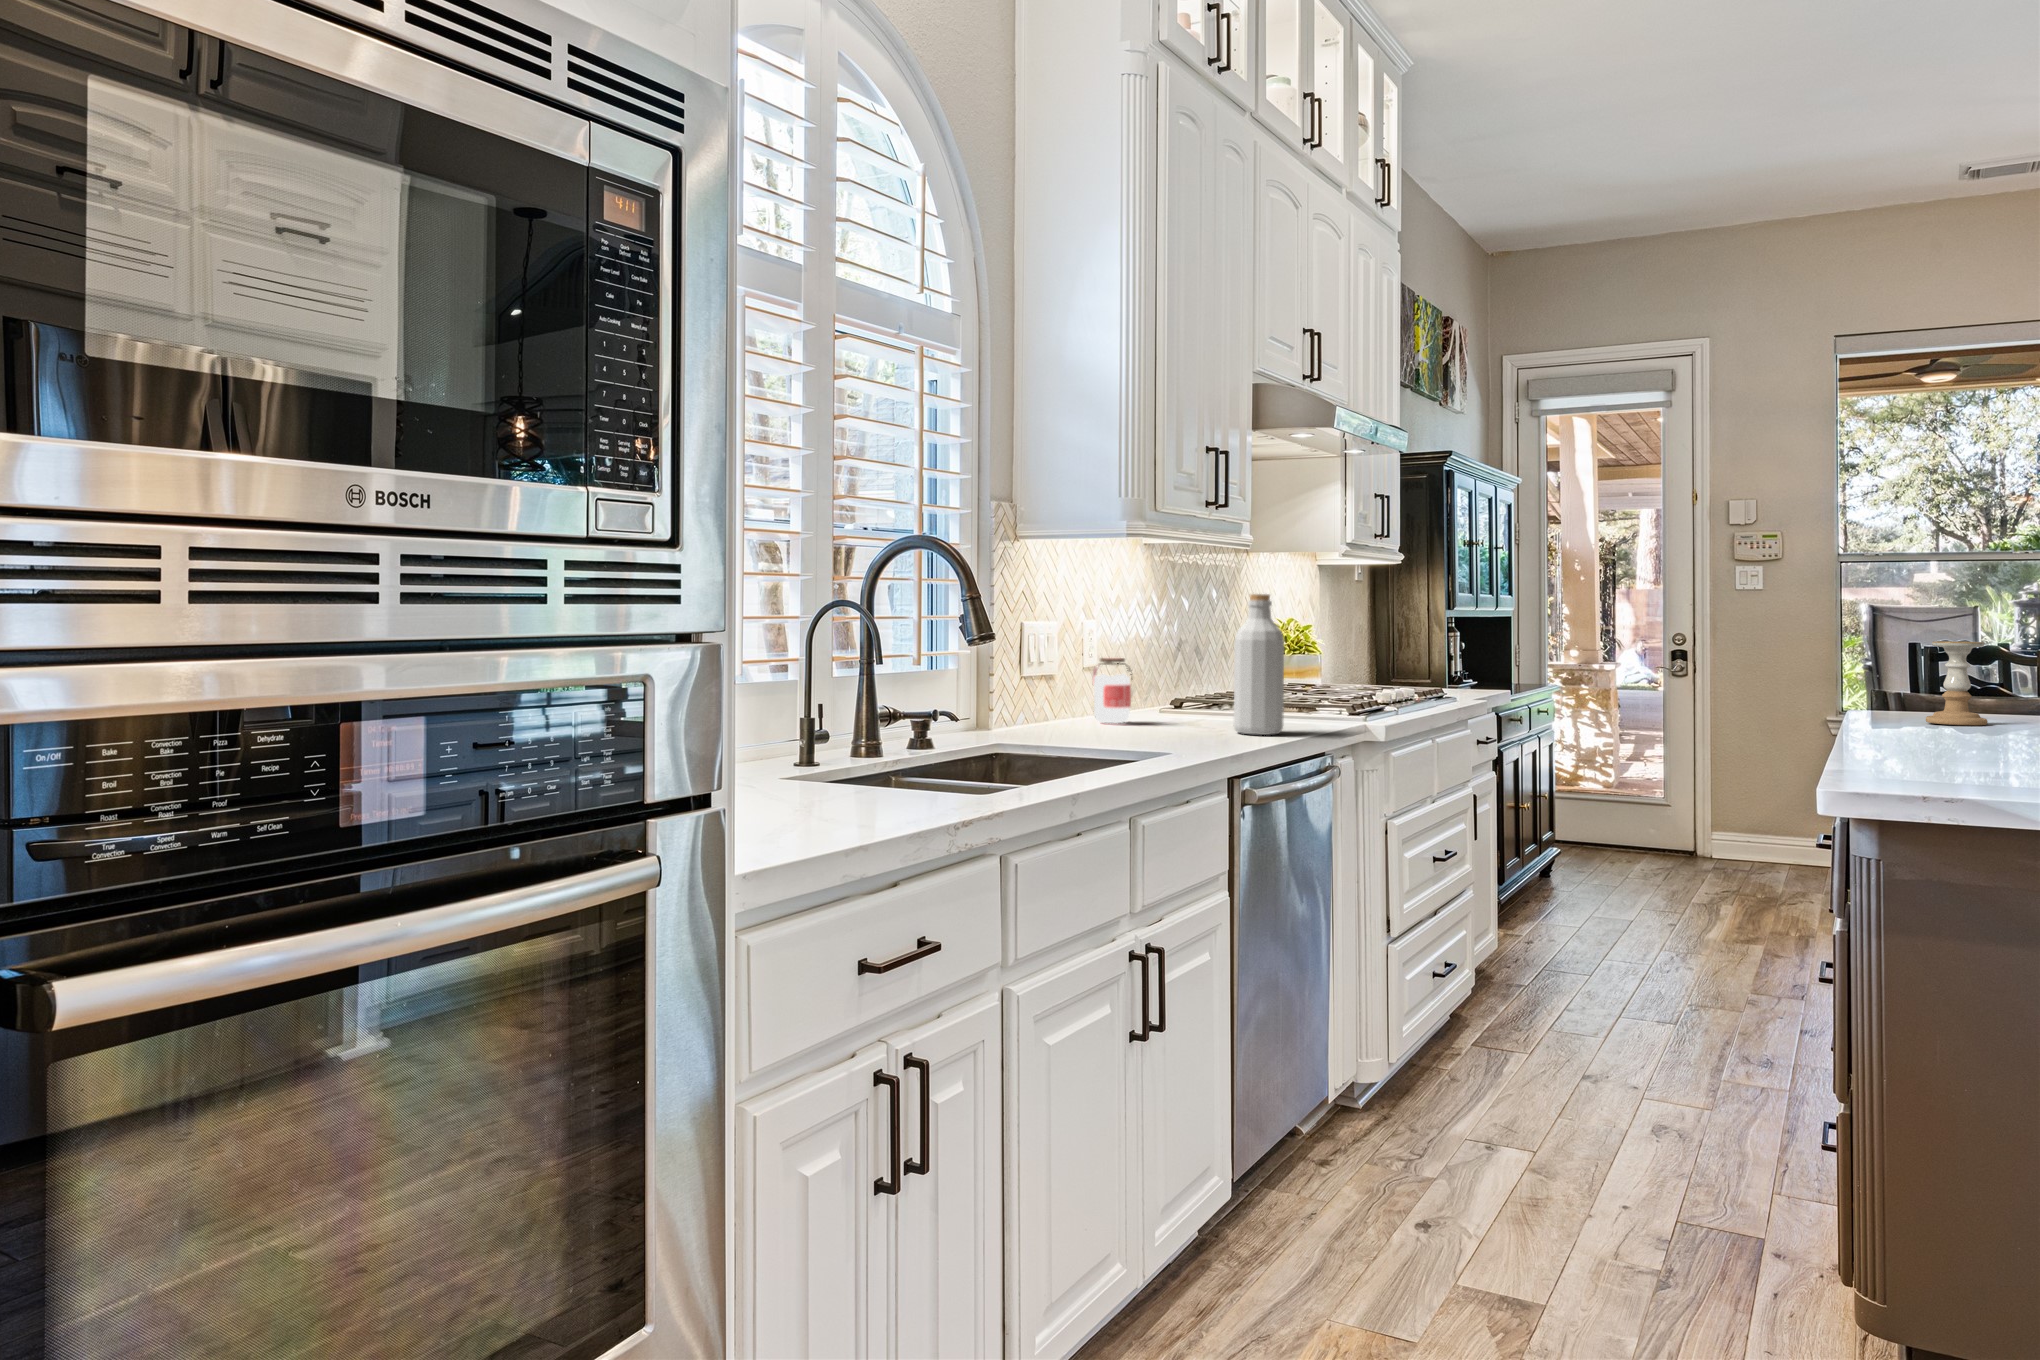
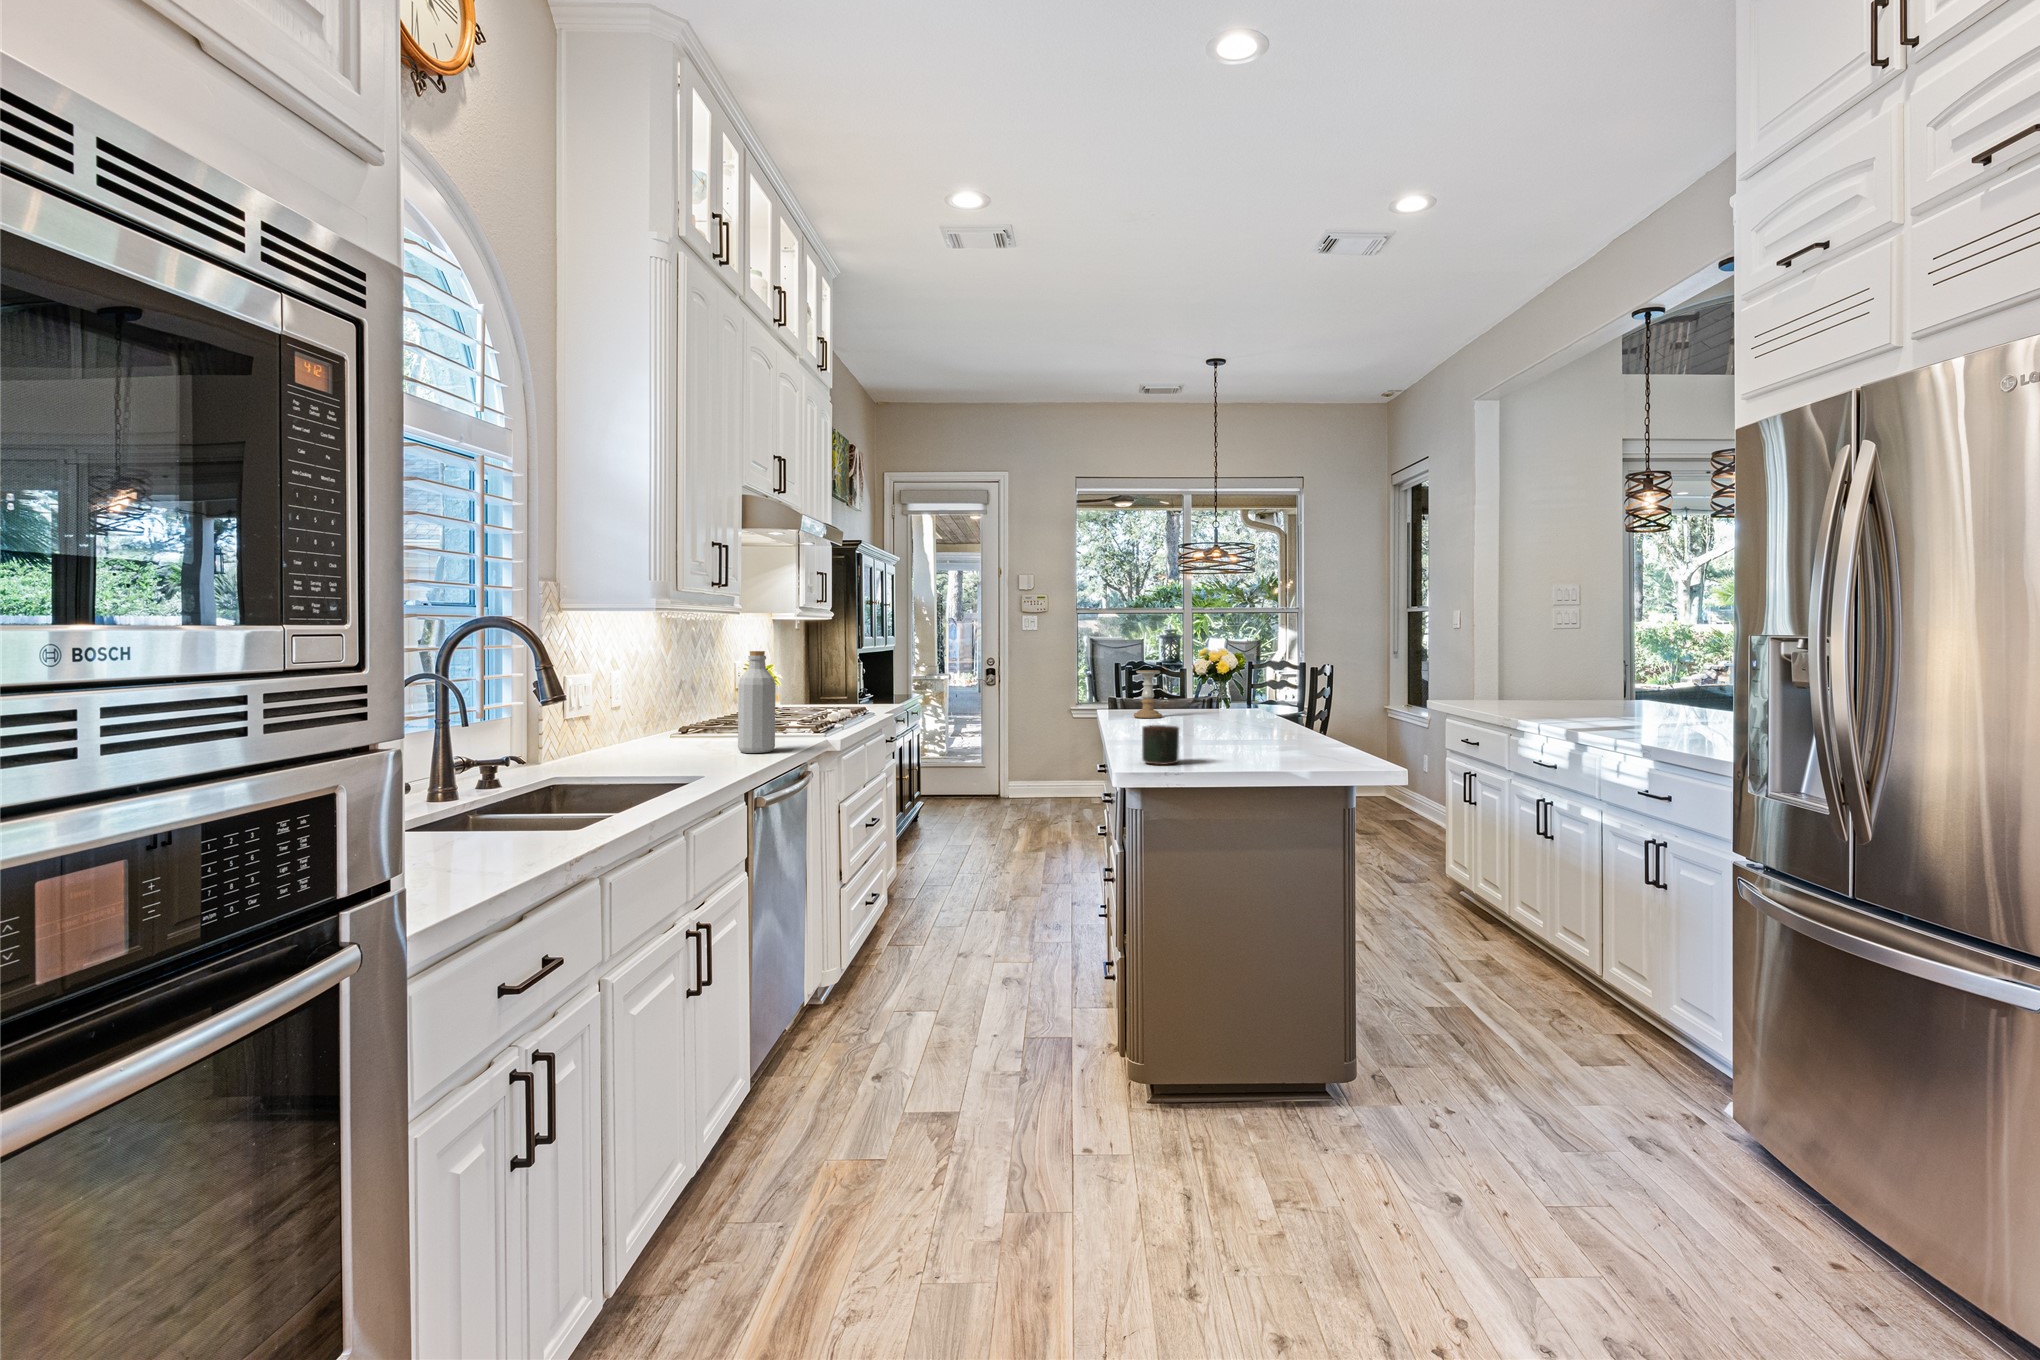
jar: present [1093,658,1132,723] -> none [620,699,654,750]
mug: none [1900,717,1983,787] -> present [1142,725,1179,765]

